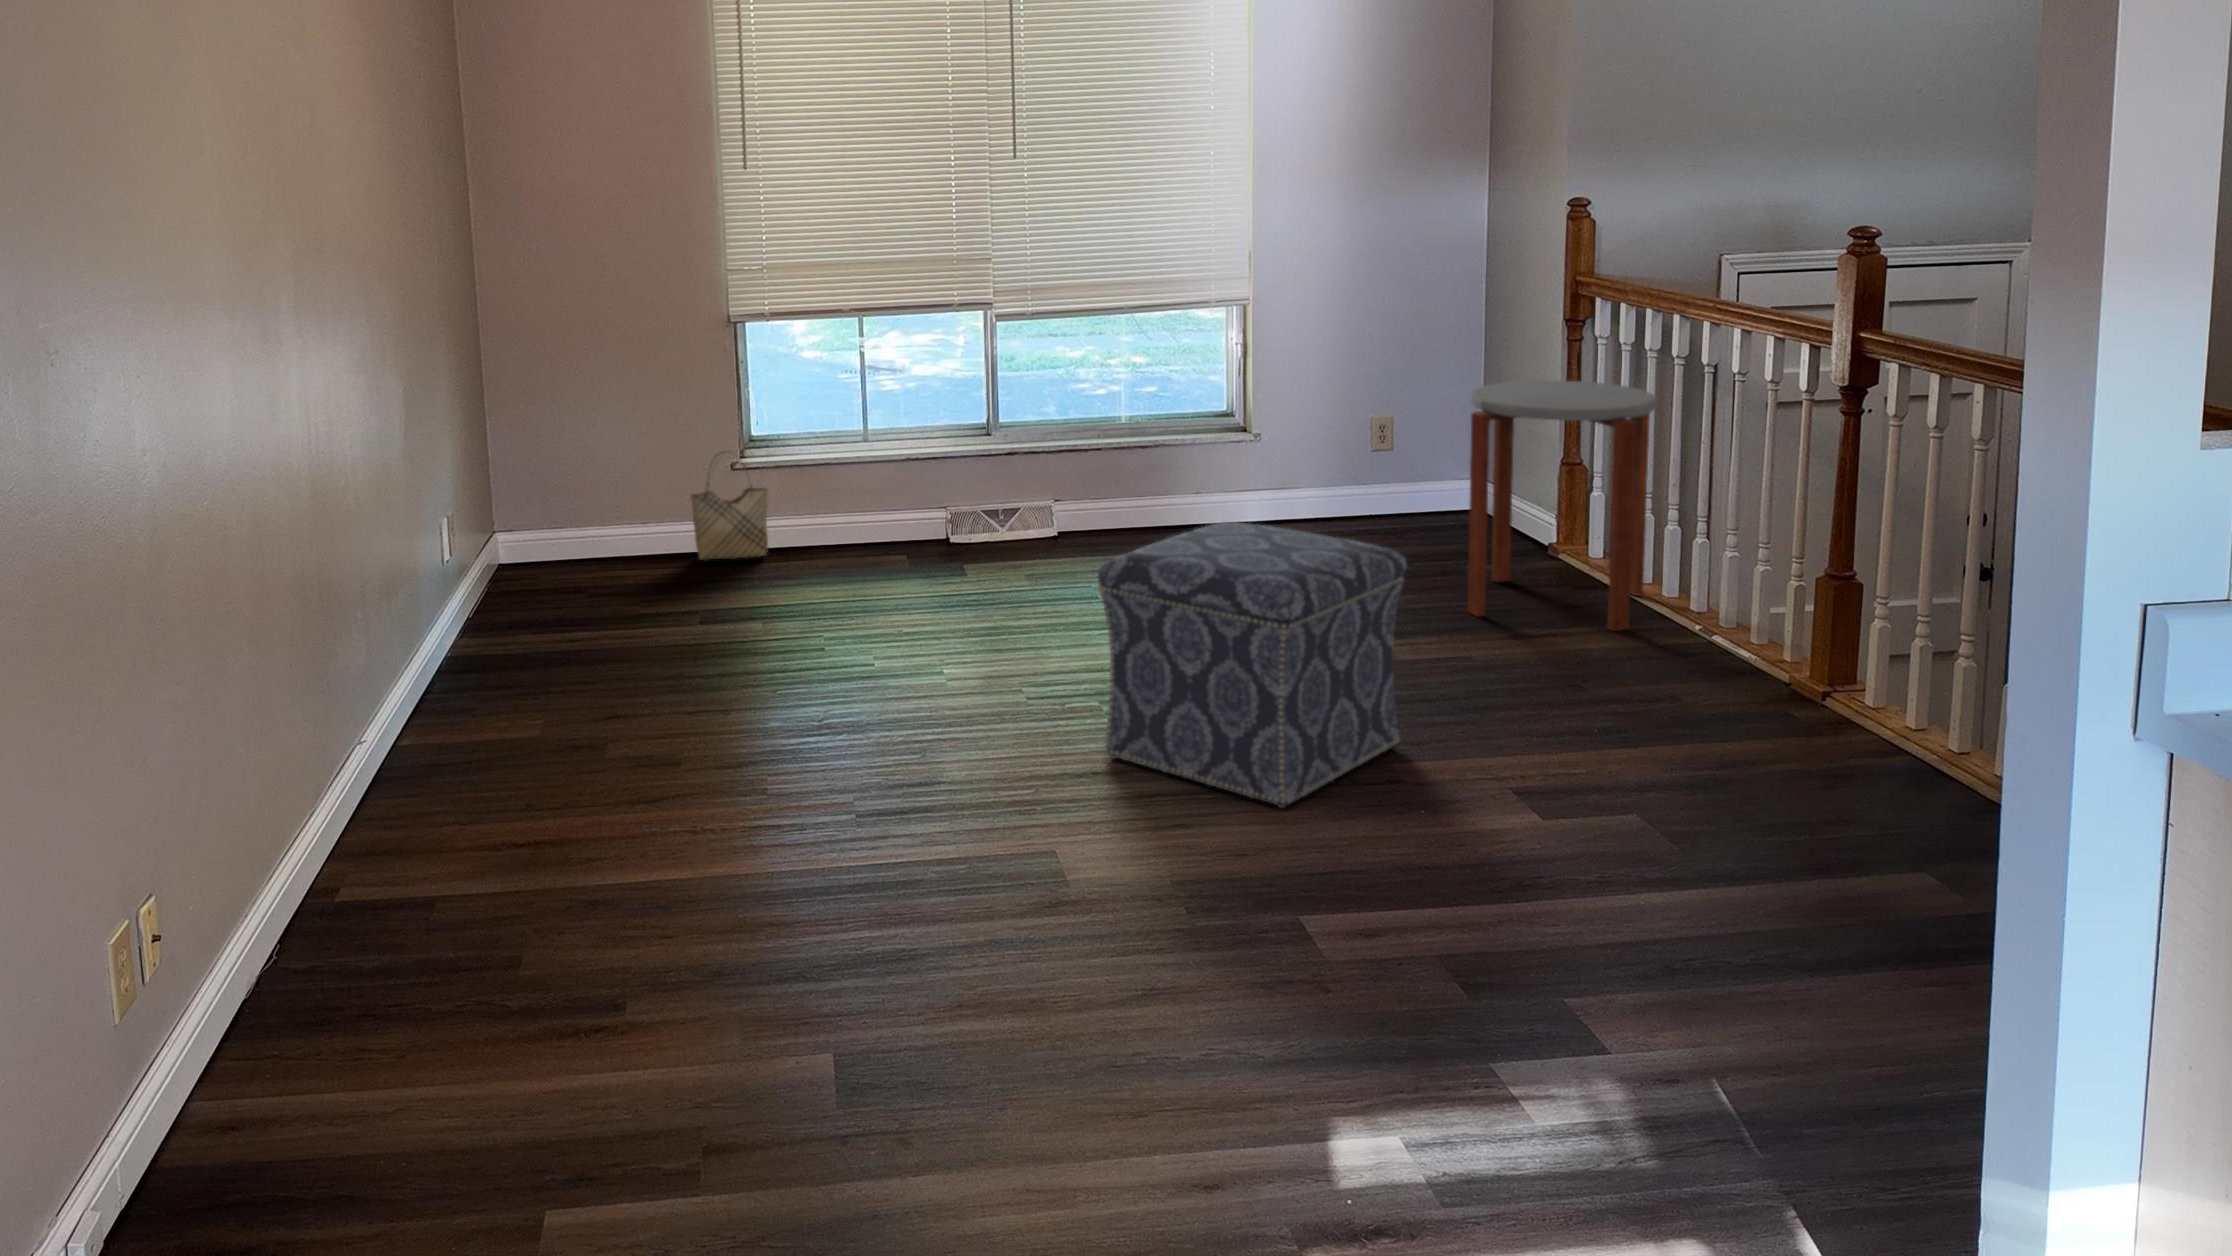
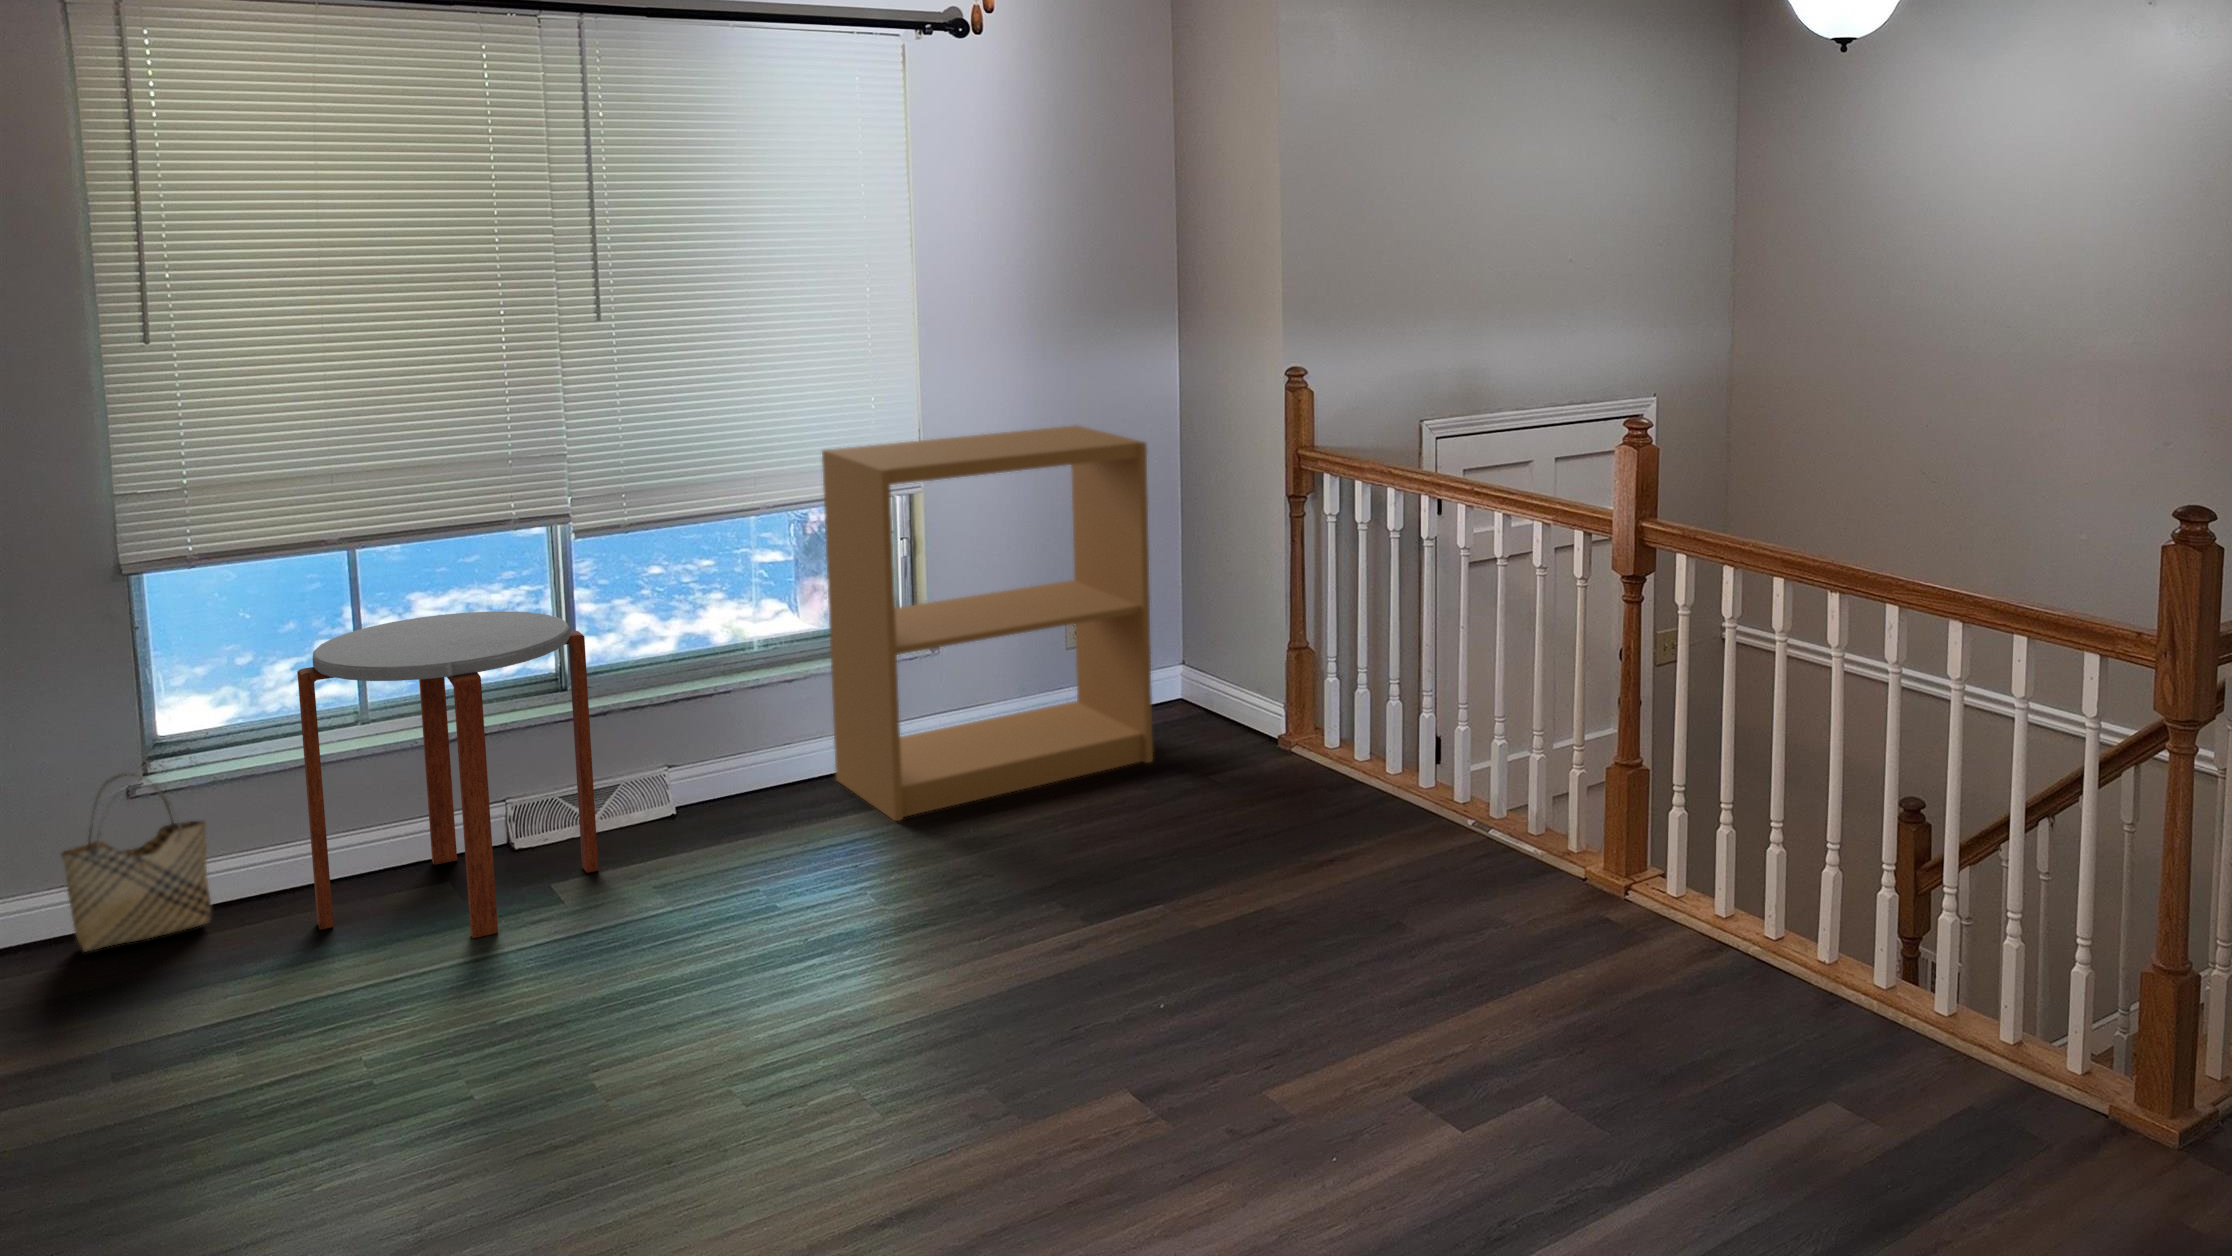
bookshelf: none [1176,257,1437,561] -> present [822,425,1153,821]
side table: present [1467,380,1657,631] -> present [297,611,598,938]
ottoman: present [1098,522,1406,808] -> none [891,815,1262,1191]

